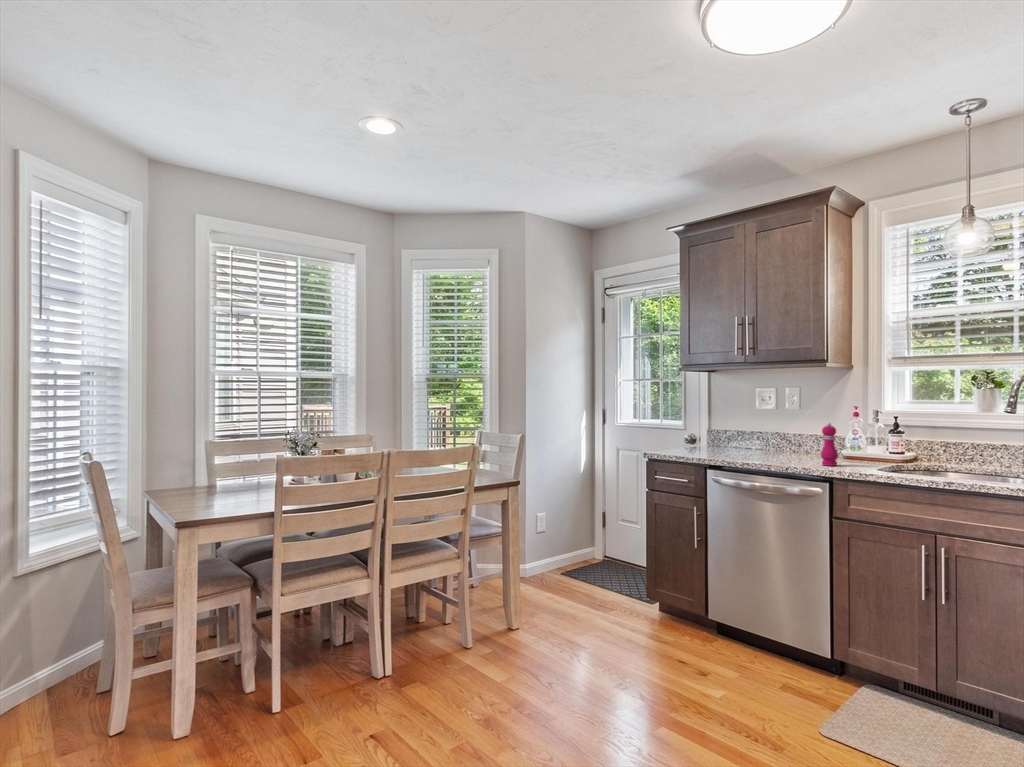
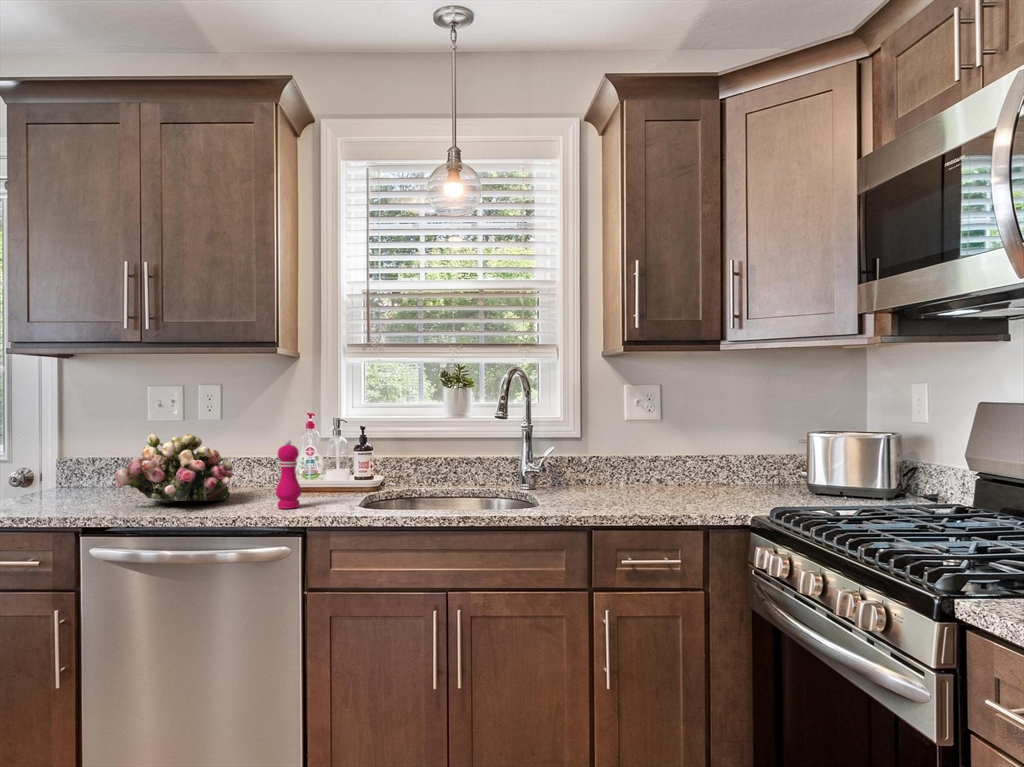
flower arrangement: none [731,416,801,458] -> present [115,434,233,501]

